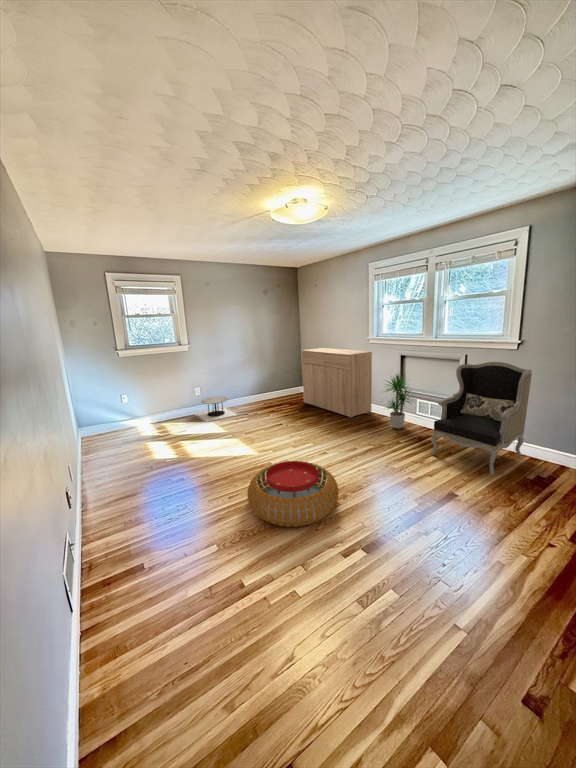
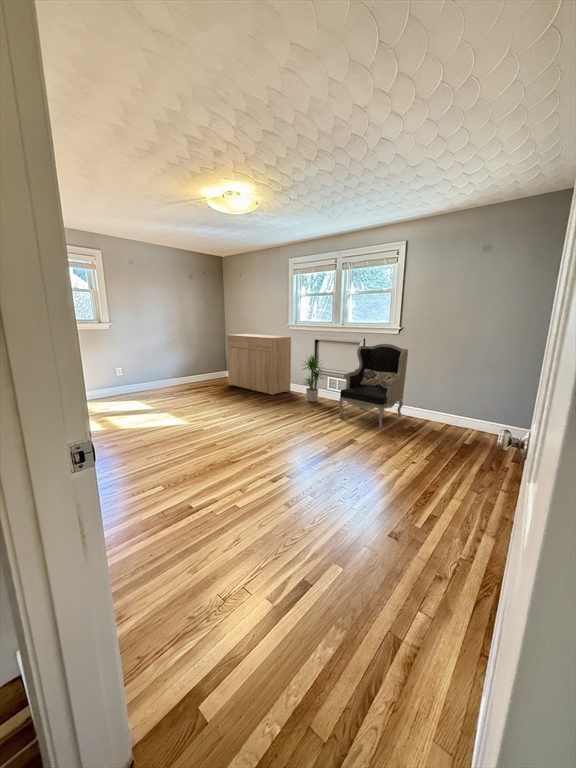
side table: present [194,396,239,422] -> none [114,378,165,402]
pouf: present [247,461,339,527] -> none [186,420,266,469]

